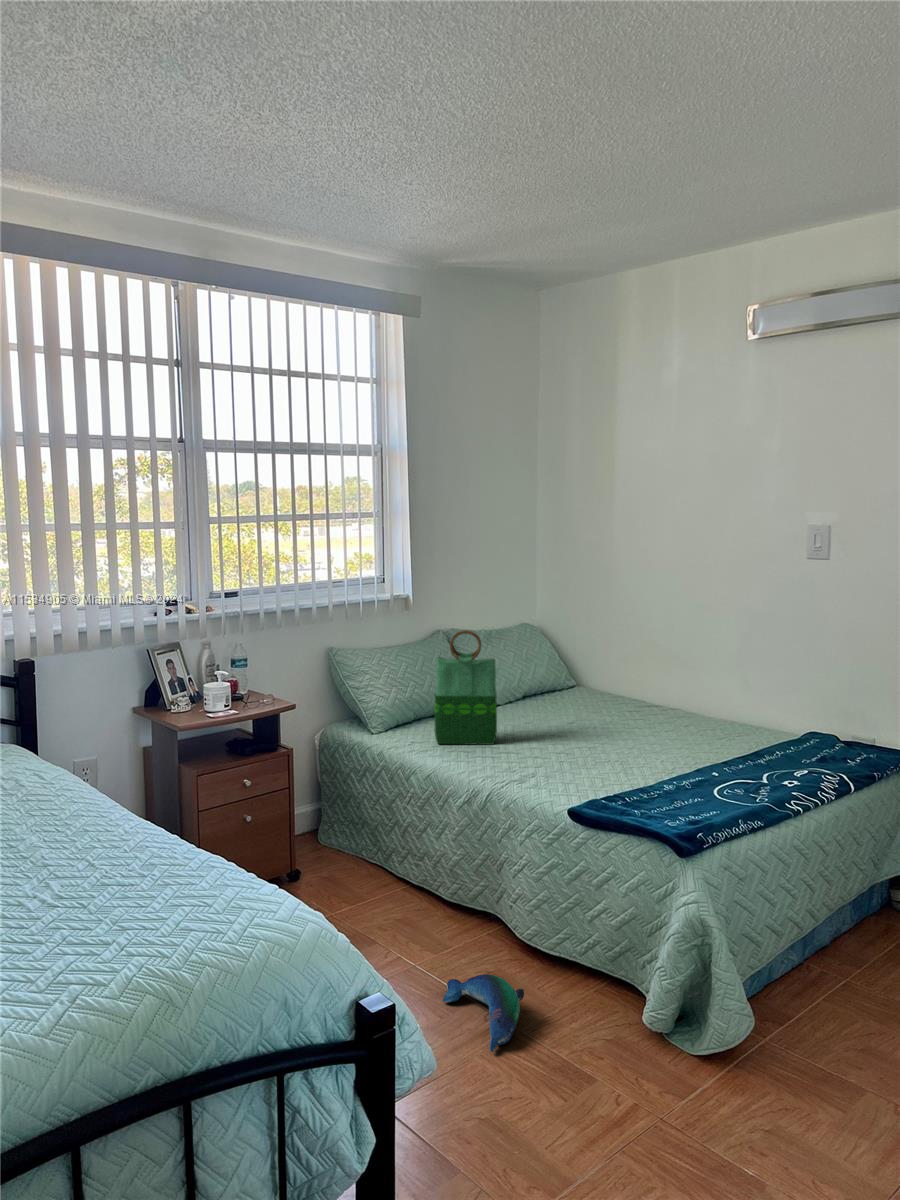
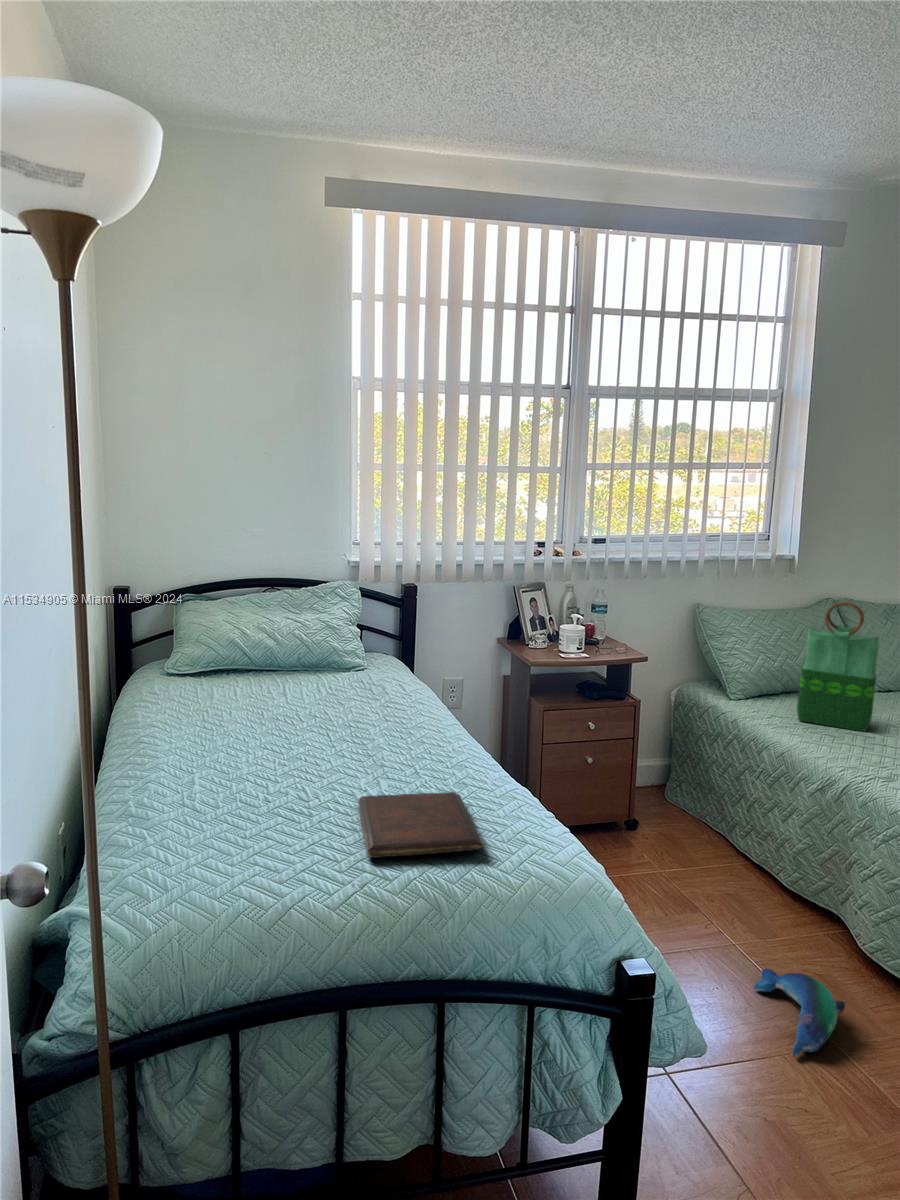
book: none [35,875,200,967] -> present [358,792,484,858]

